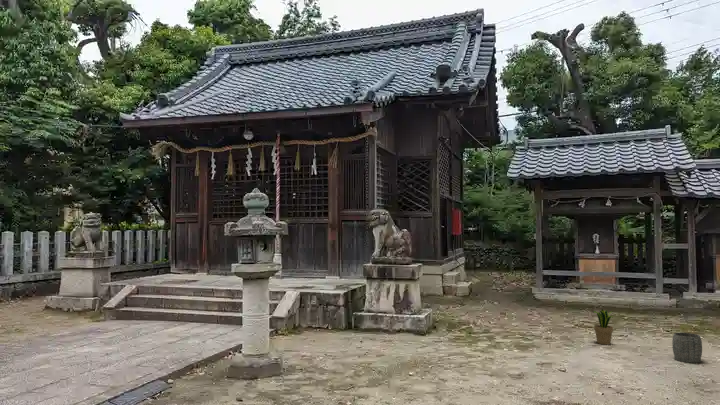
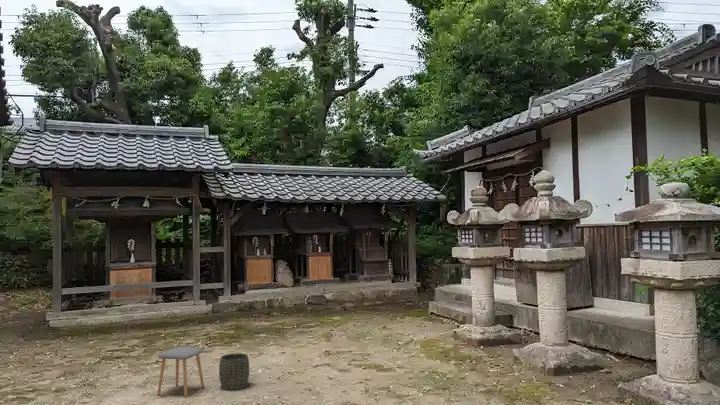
potted plant: present [594,309,613,345] -> none [125,339,151,386]
stool: none [618,319,659,359] -> present [157,347,204,397]

